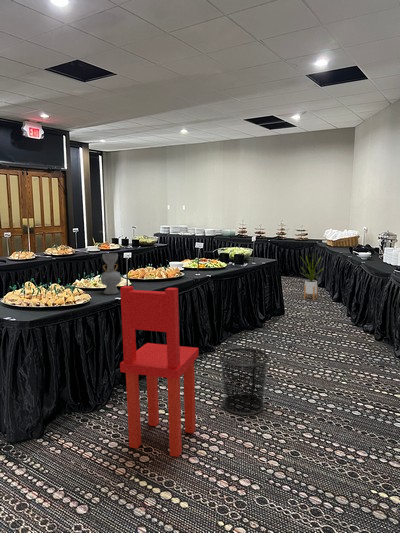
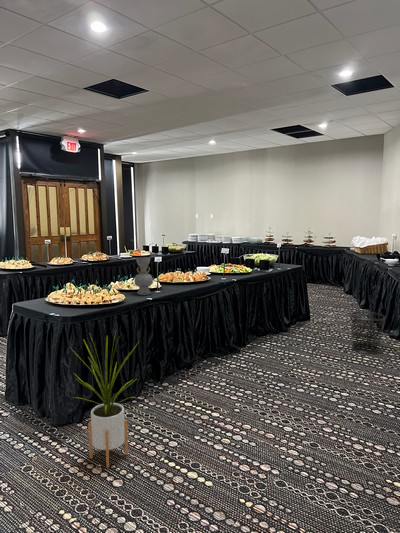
house plant: present [304,257,320,300] -> present [74,336,139,468]
chair: present [120,286,199,457] -> none [152,285,224,444]
waste bin: present [220,348,269,415] -> present [350,312,385,354]

